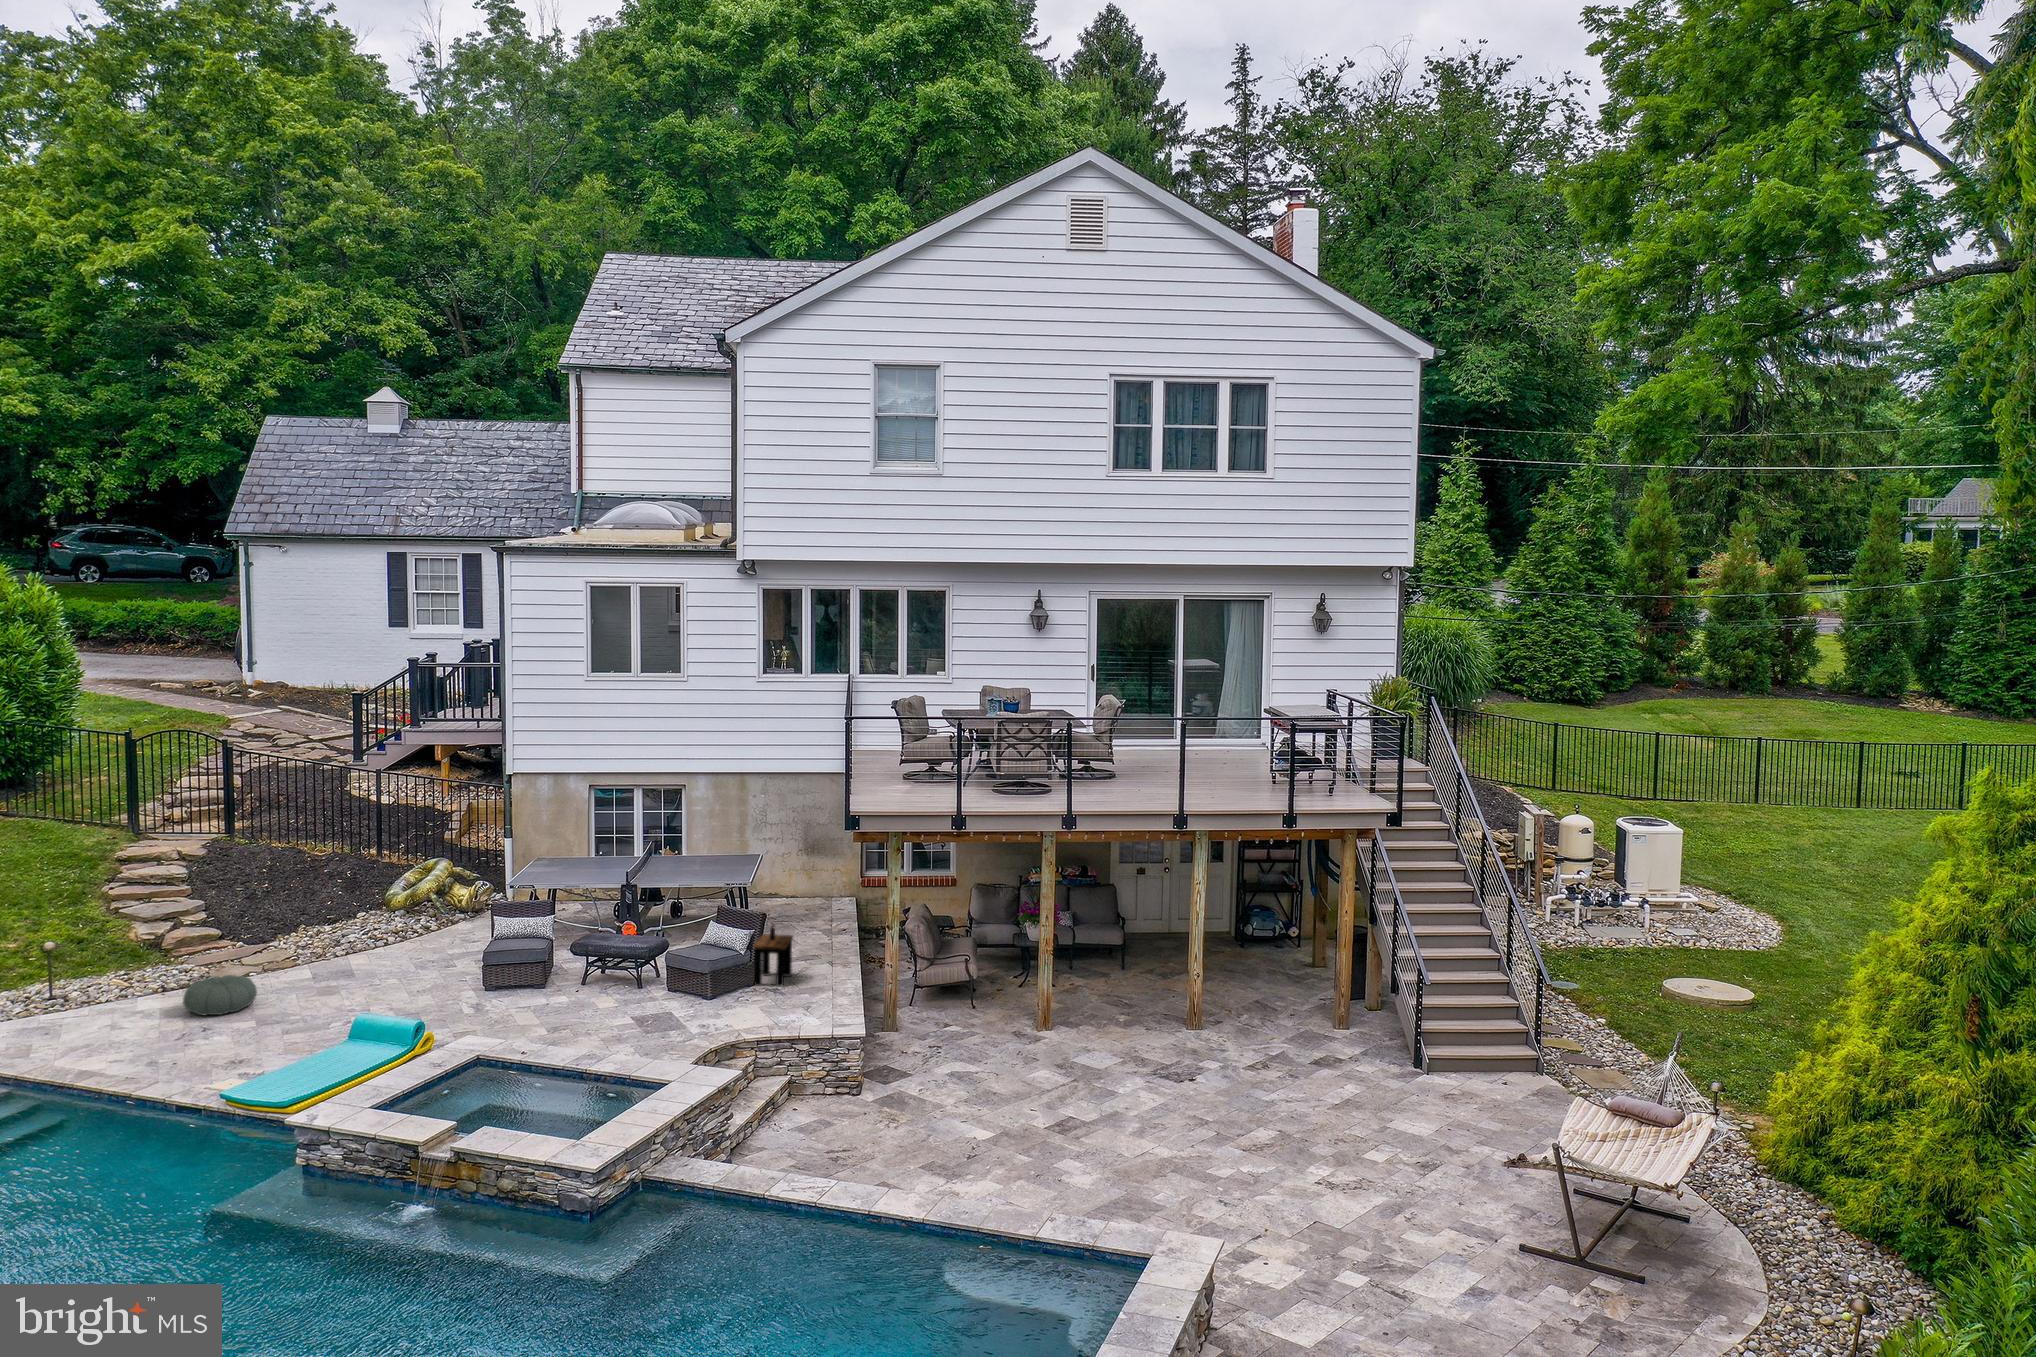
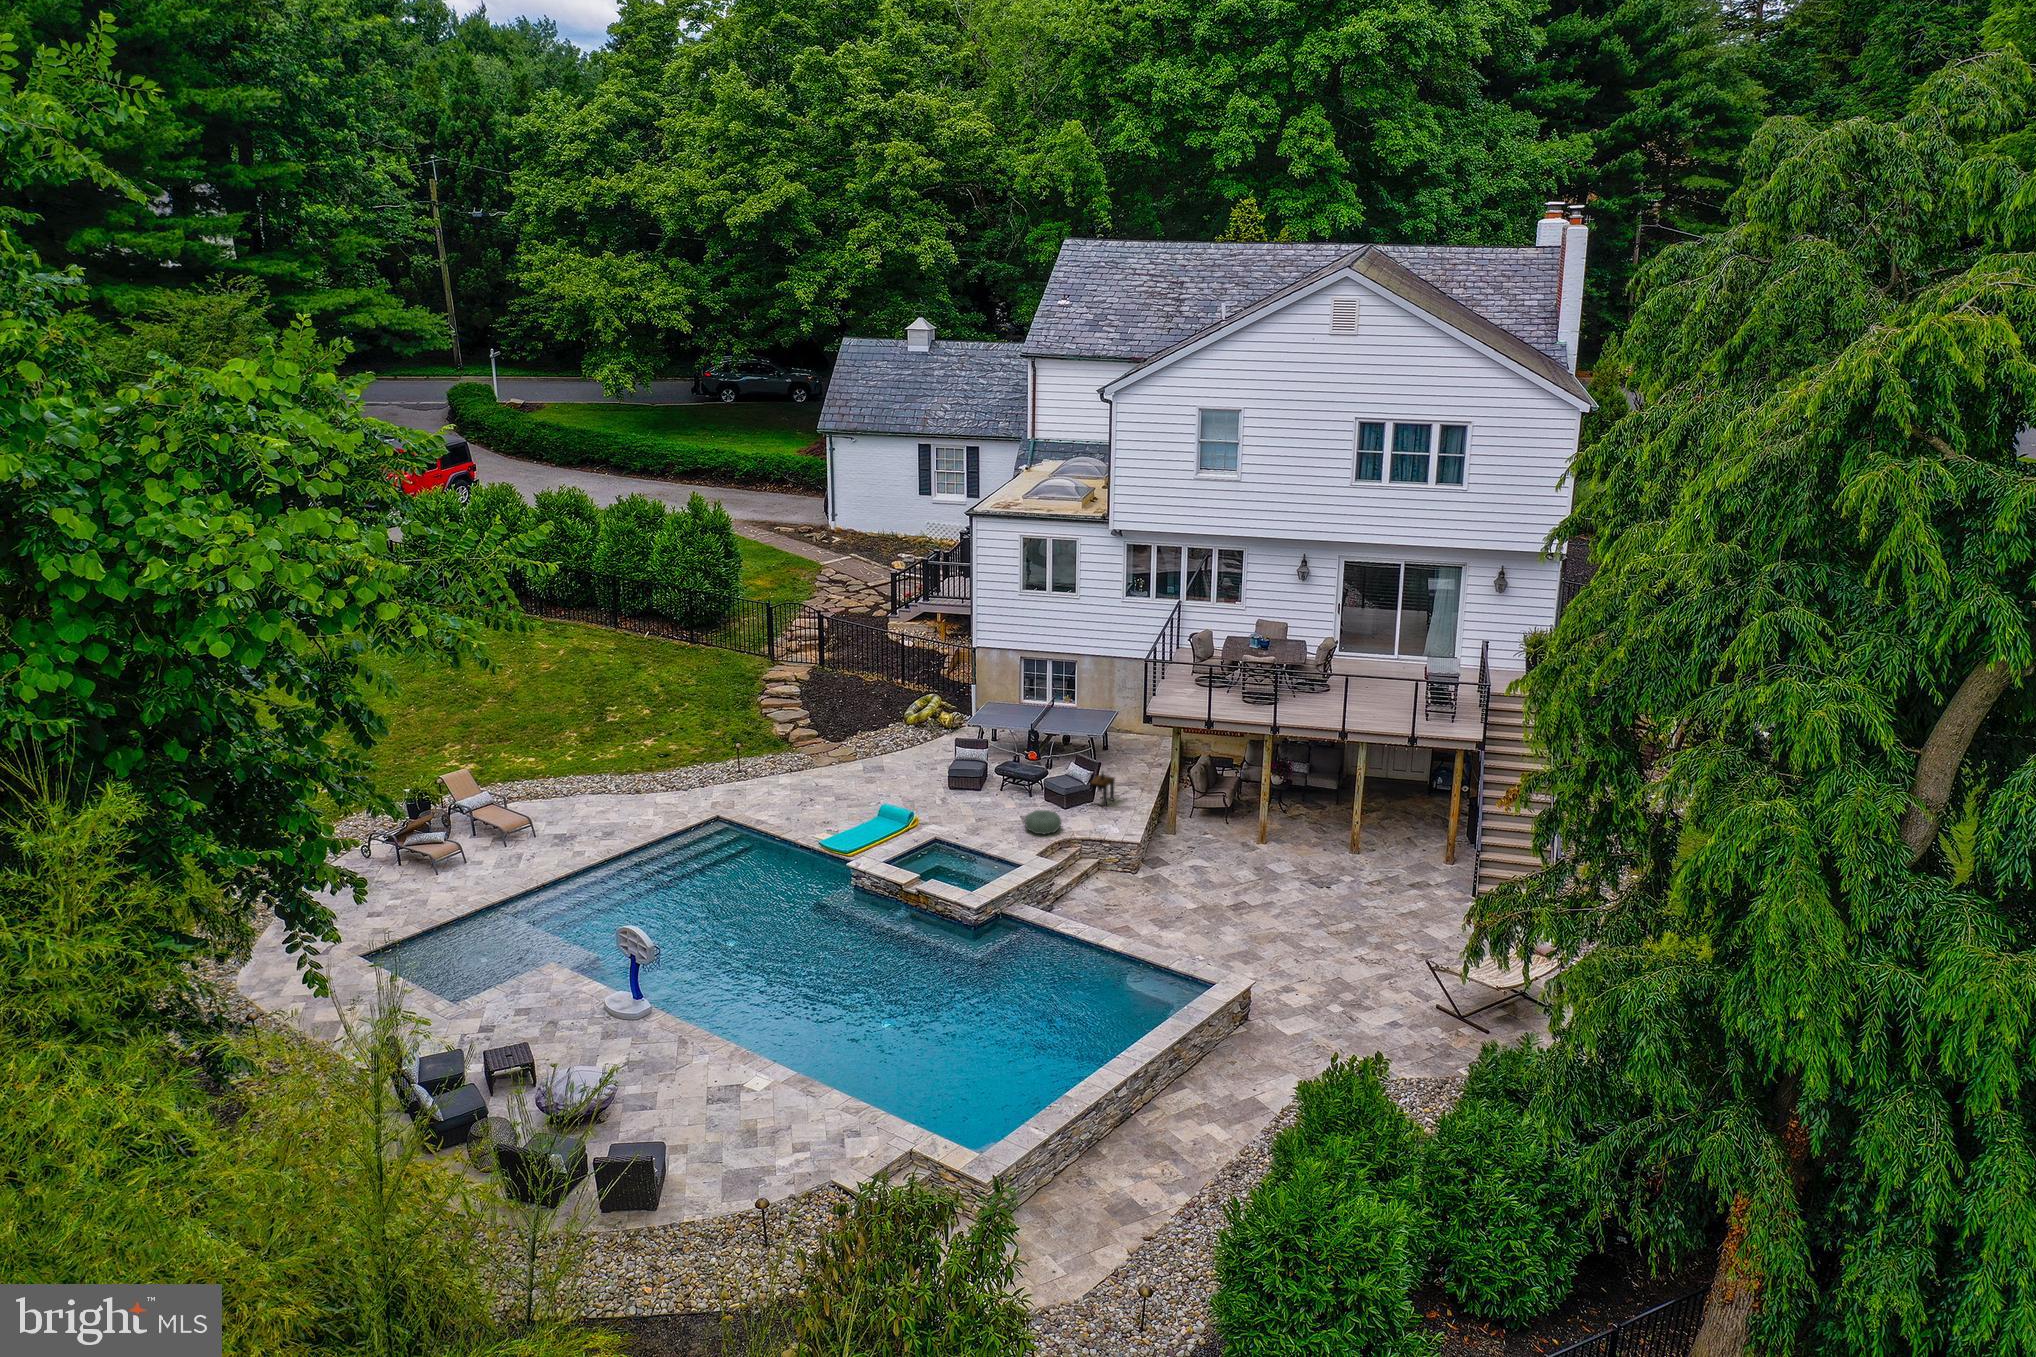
pouf: present [183,975,257,1016] -> present [1025,810,1061,834]

